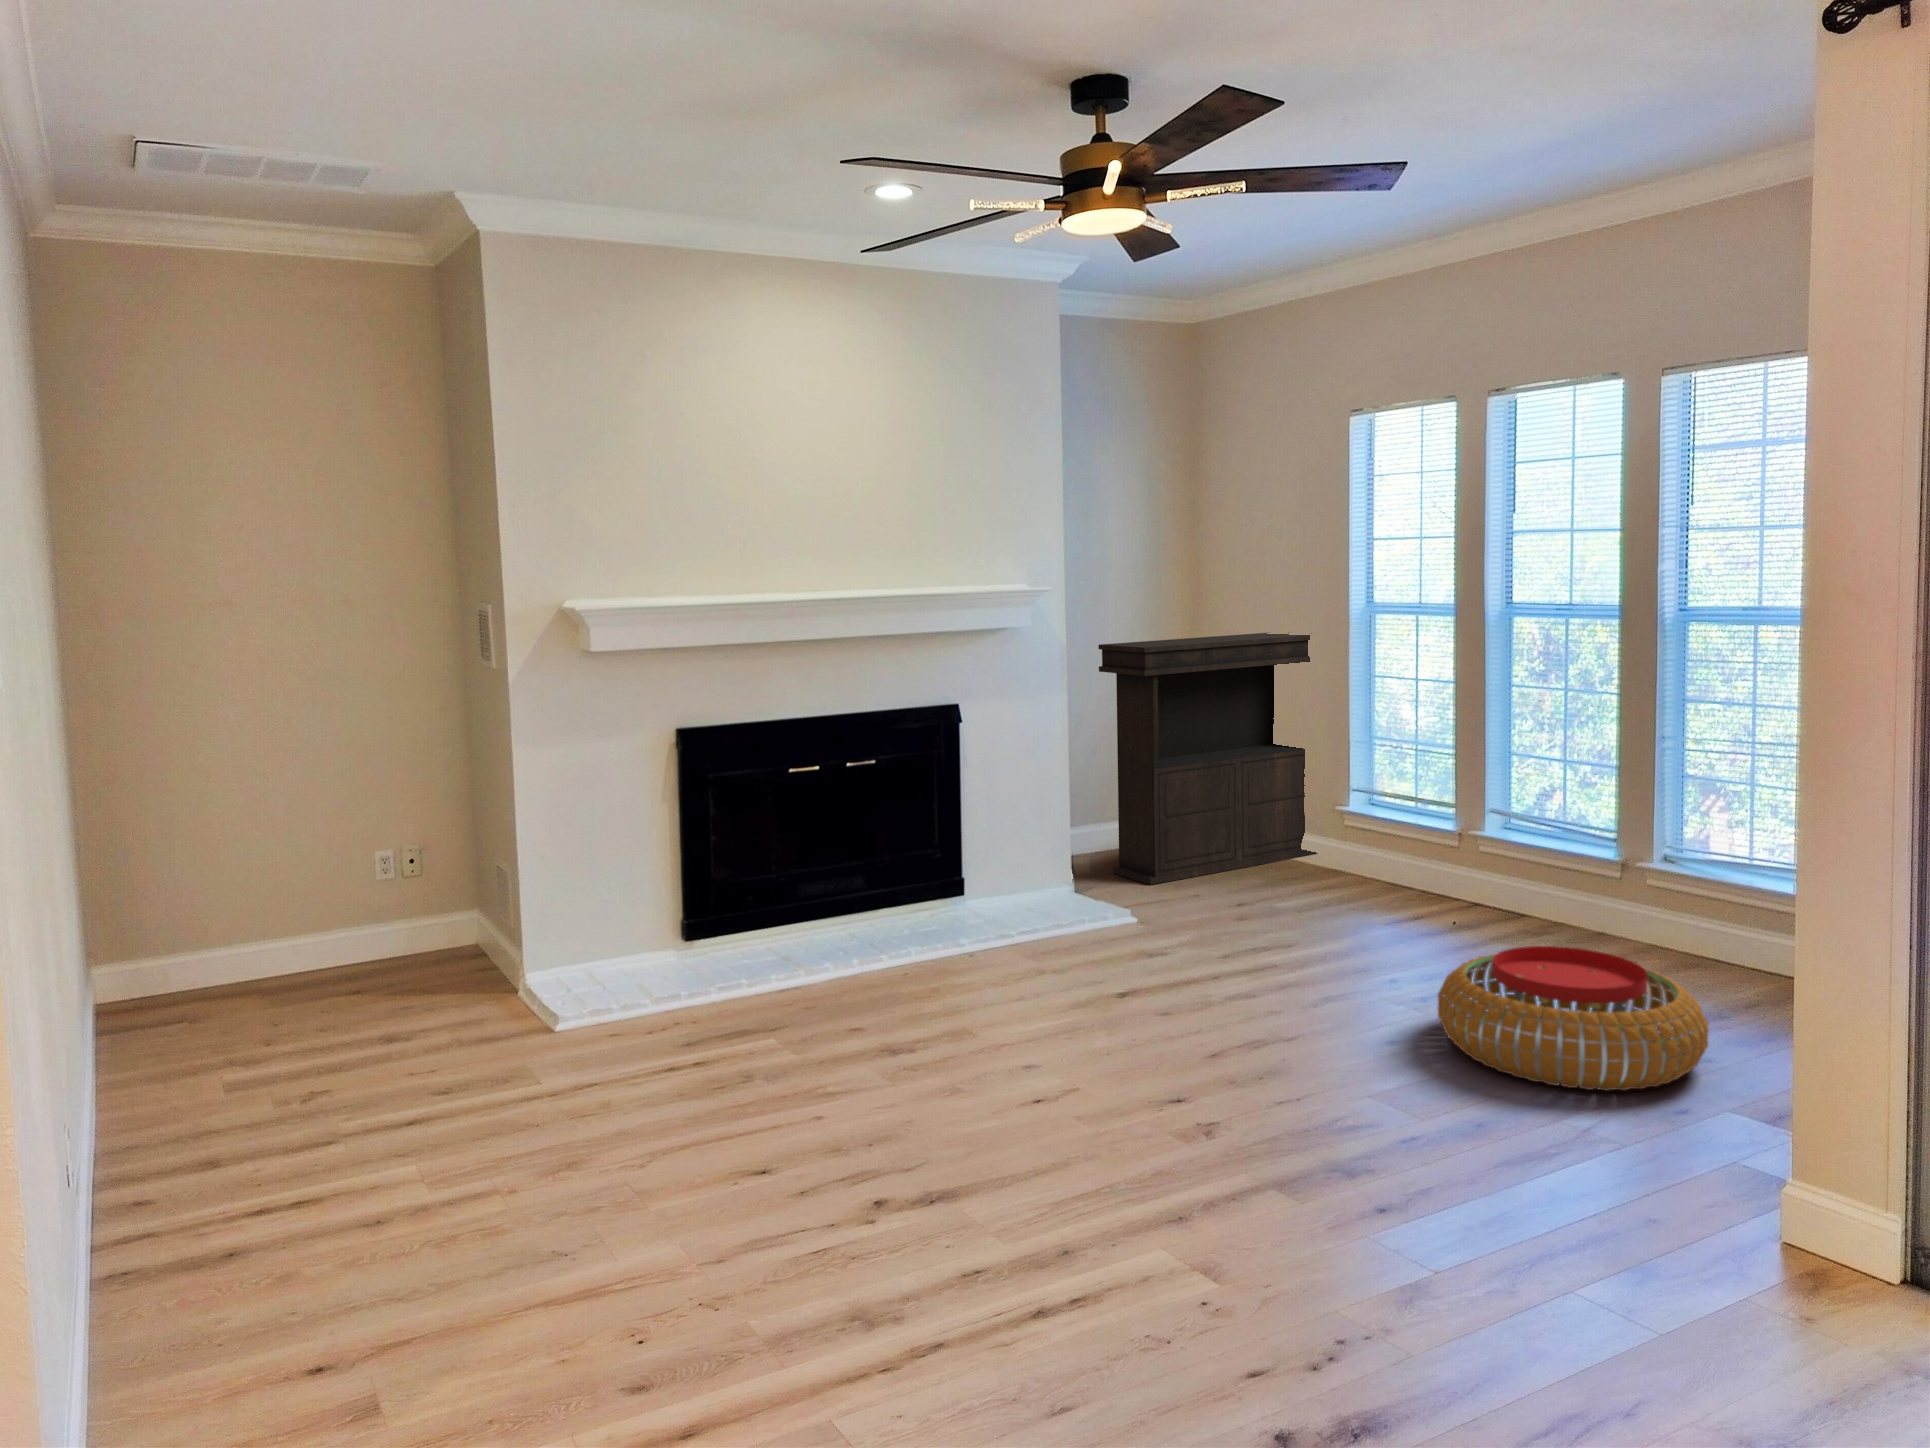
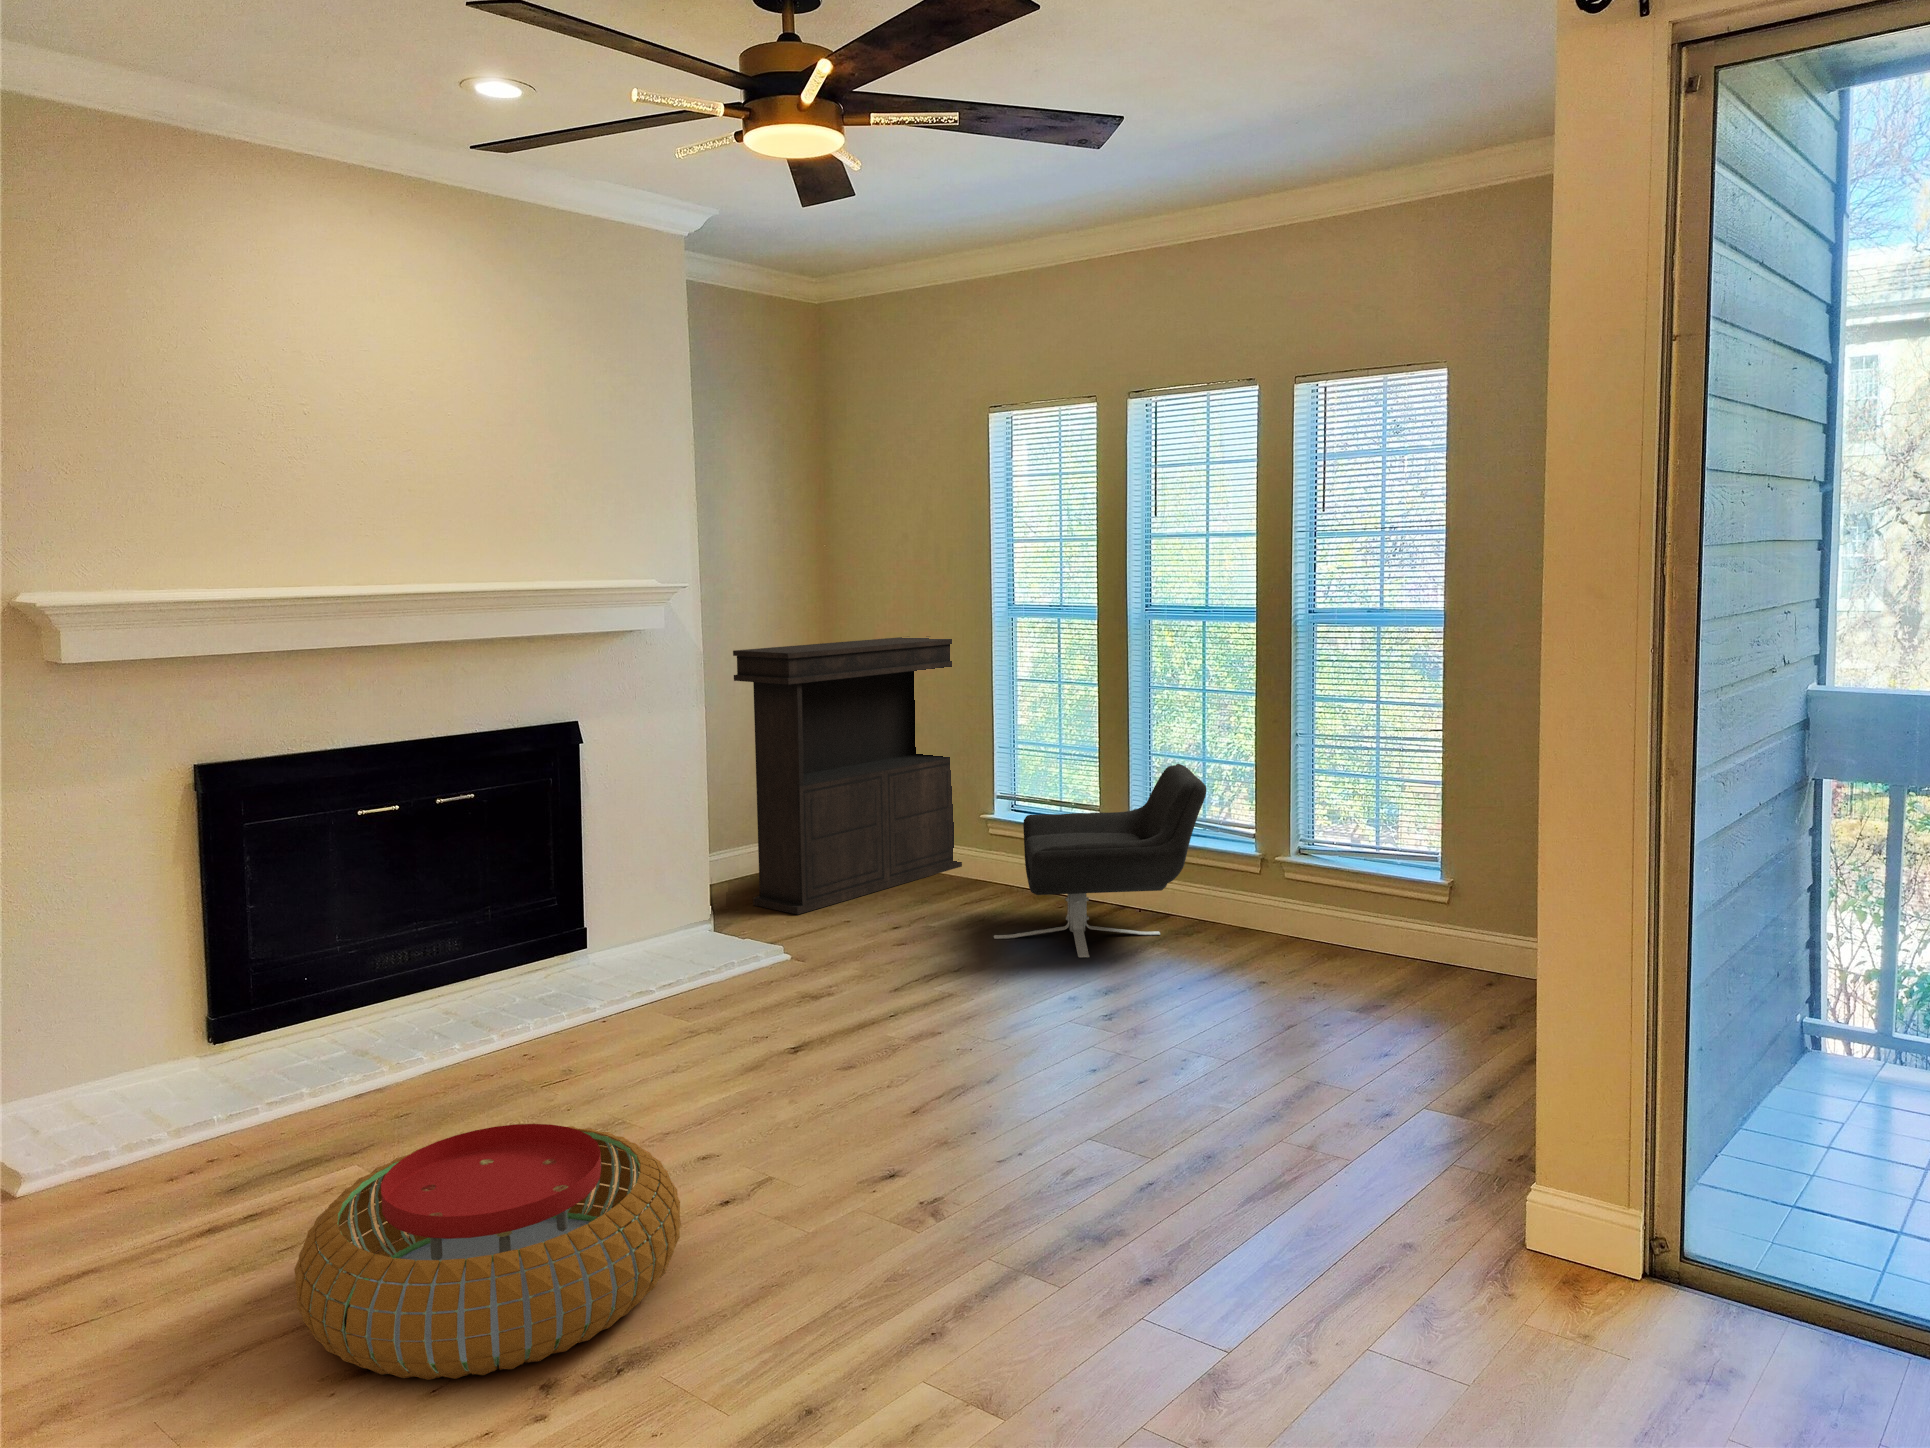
lounge chair: none [1330,763,1552,946] -> present [994,764,1206,957]
pouf: present [1438,946,1709,1091] -> present [294,1124,681,1380]

